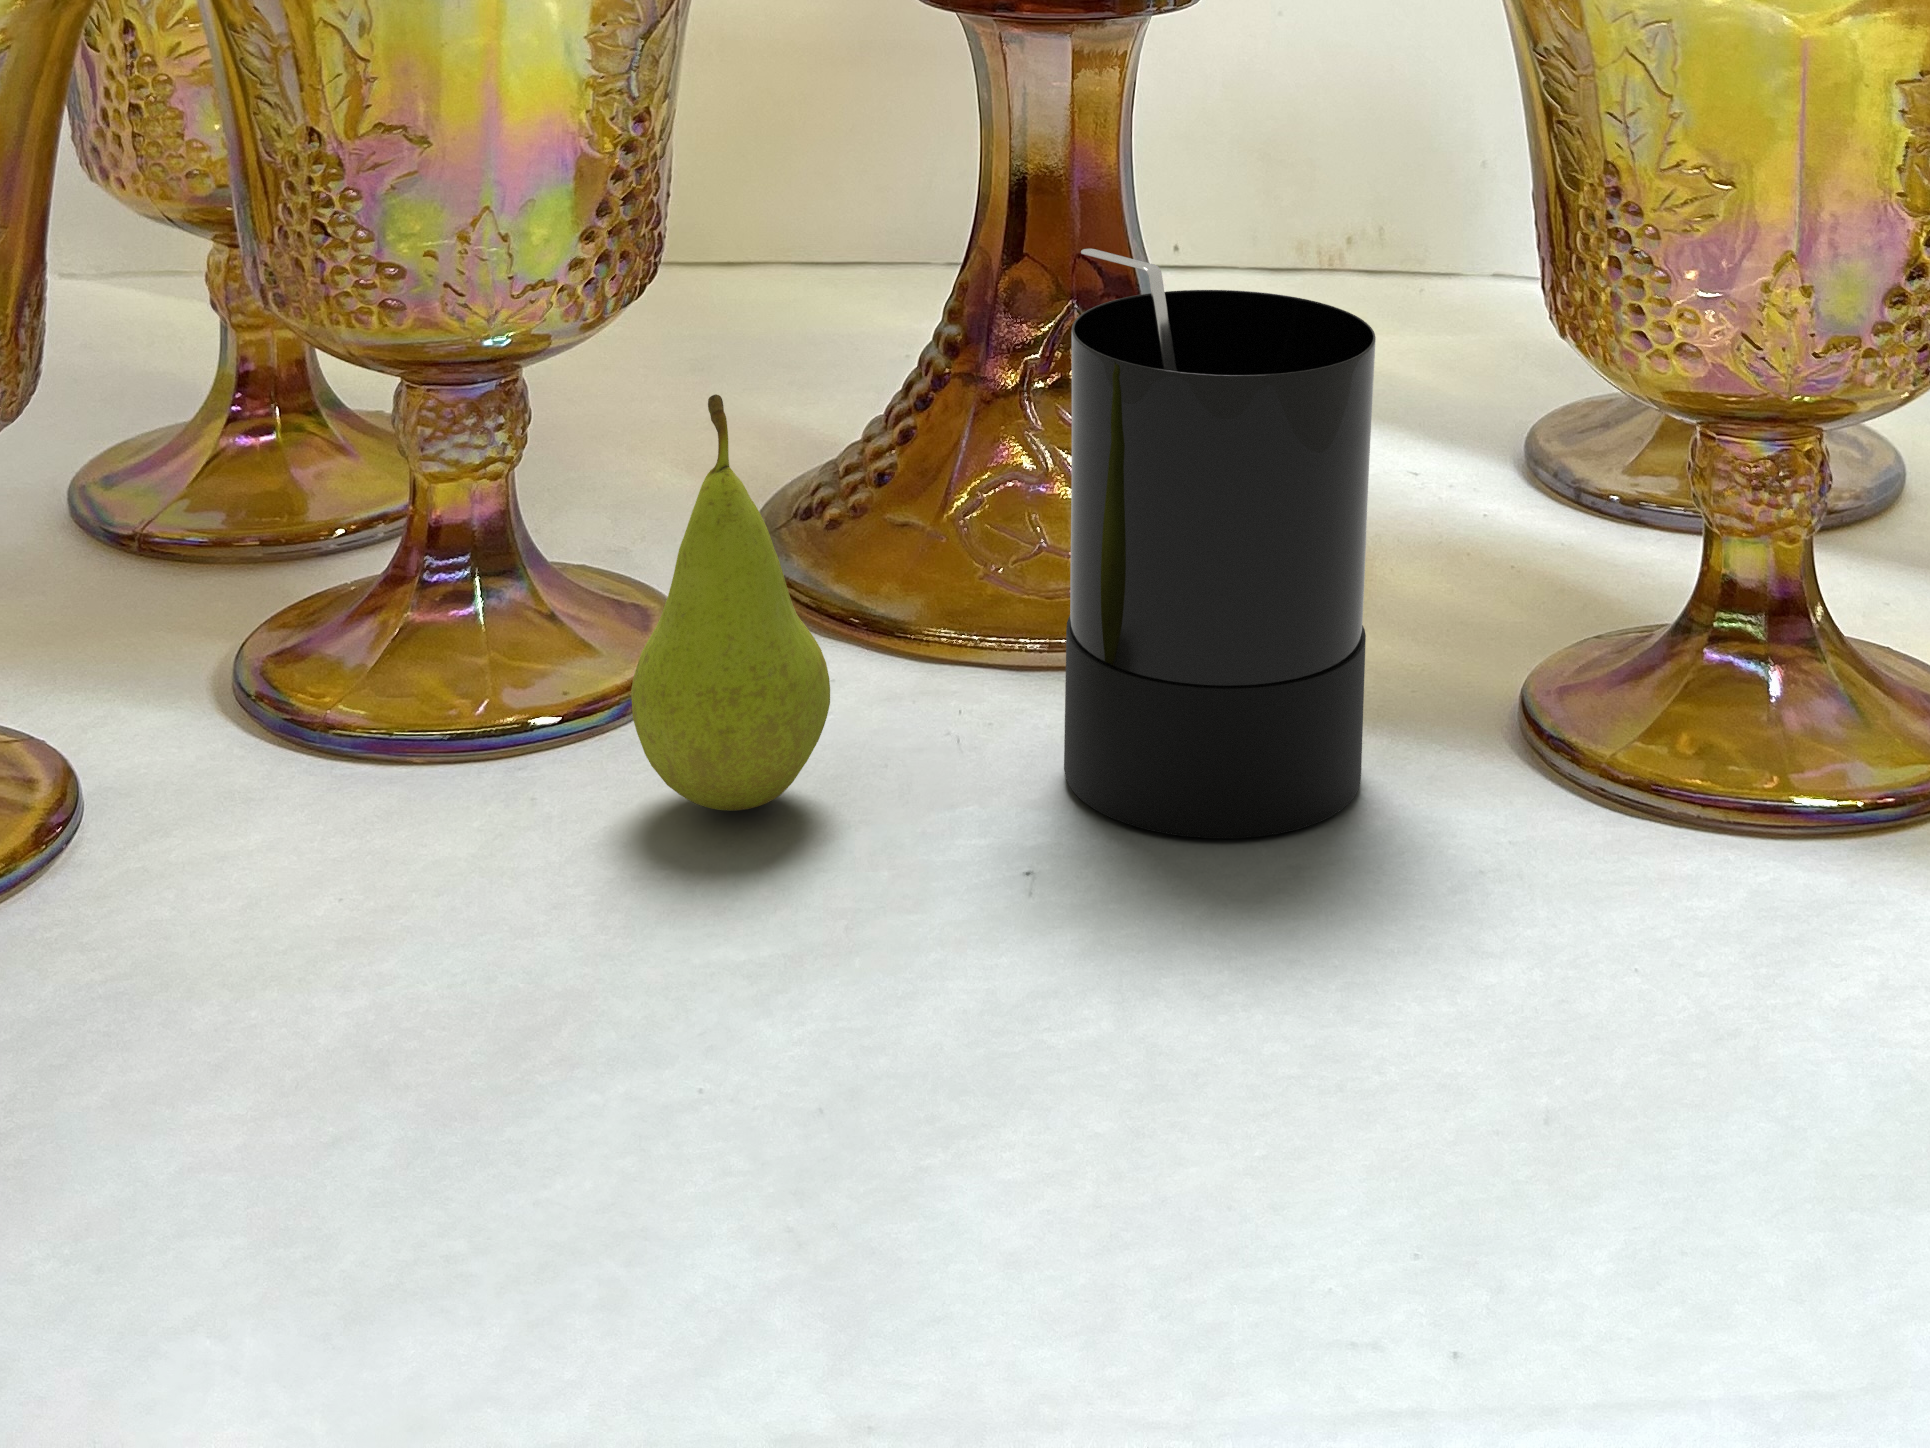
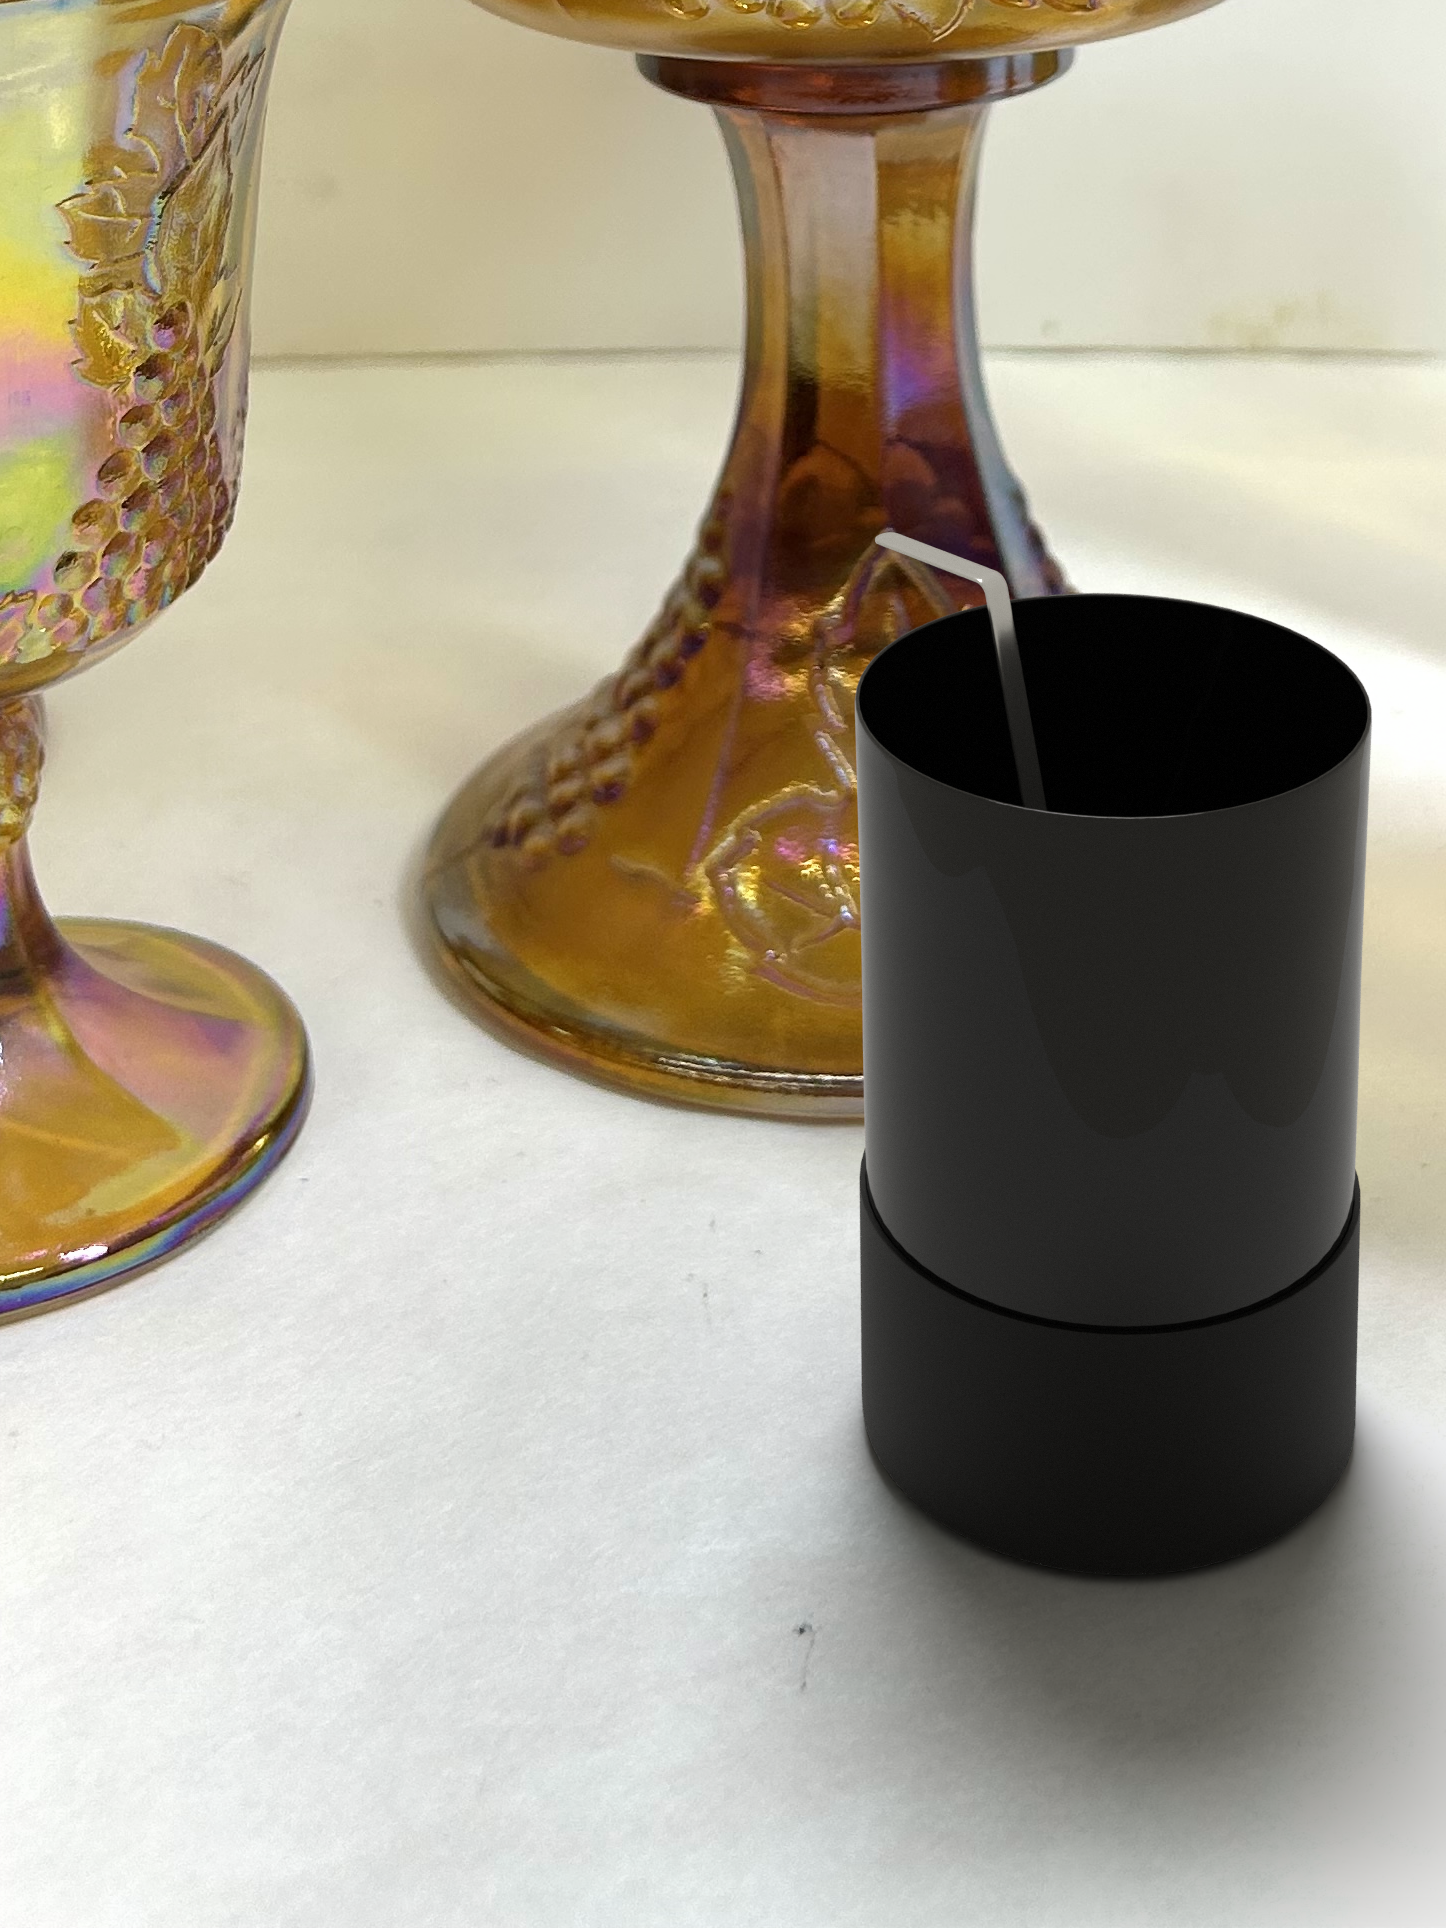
fruit: present [631,394,830,811] -> none [129,826,465,1510]

